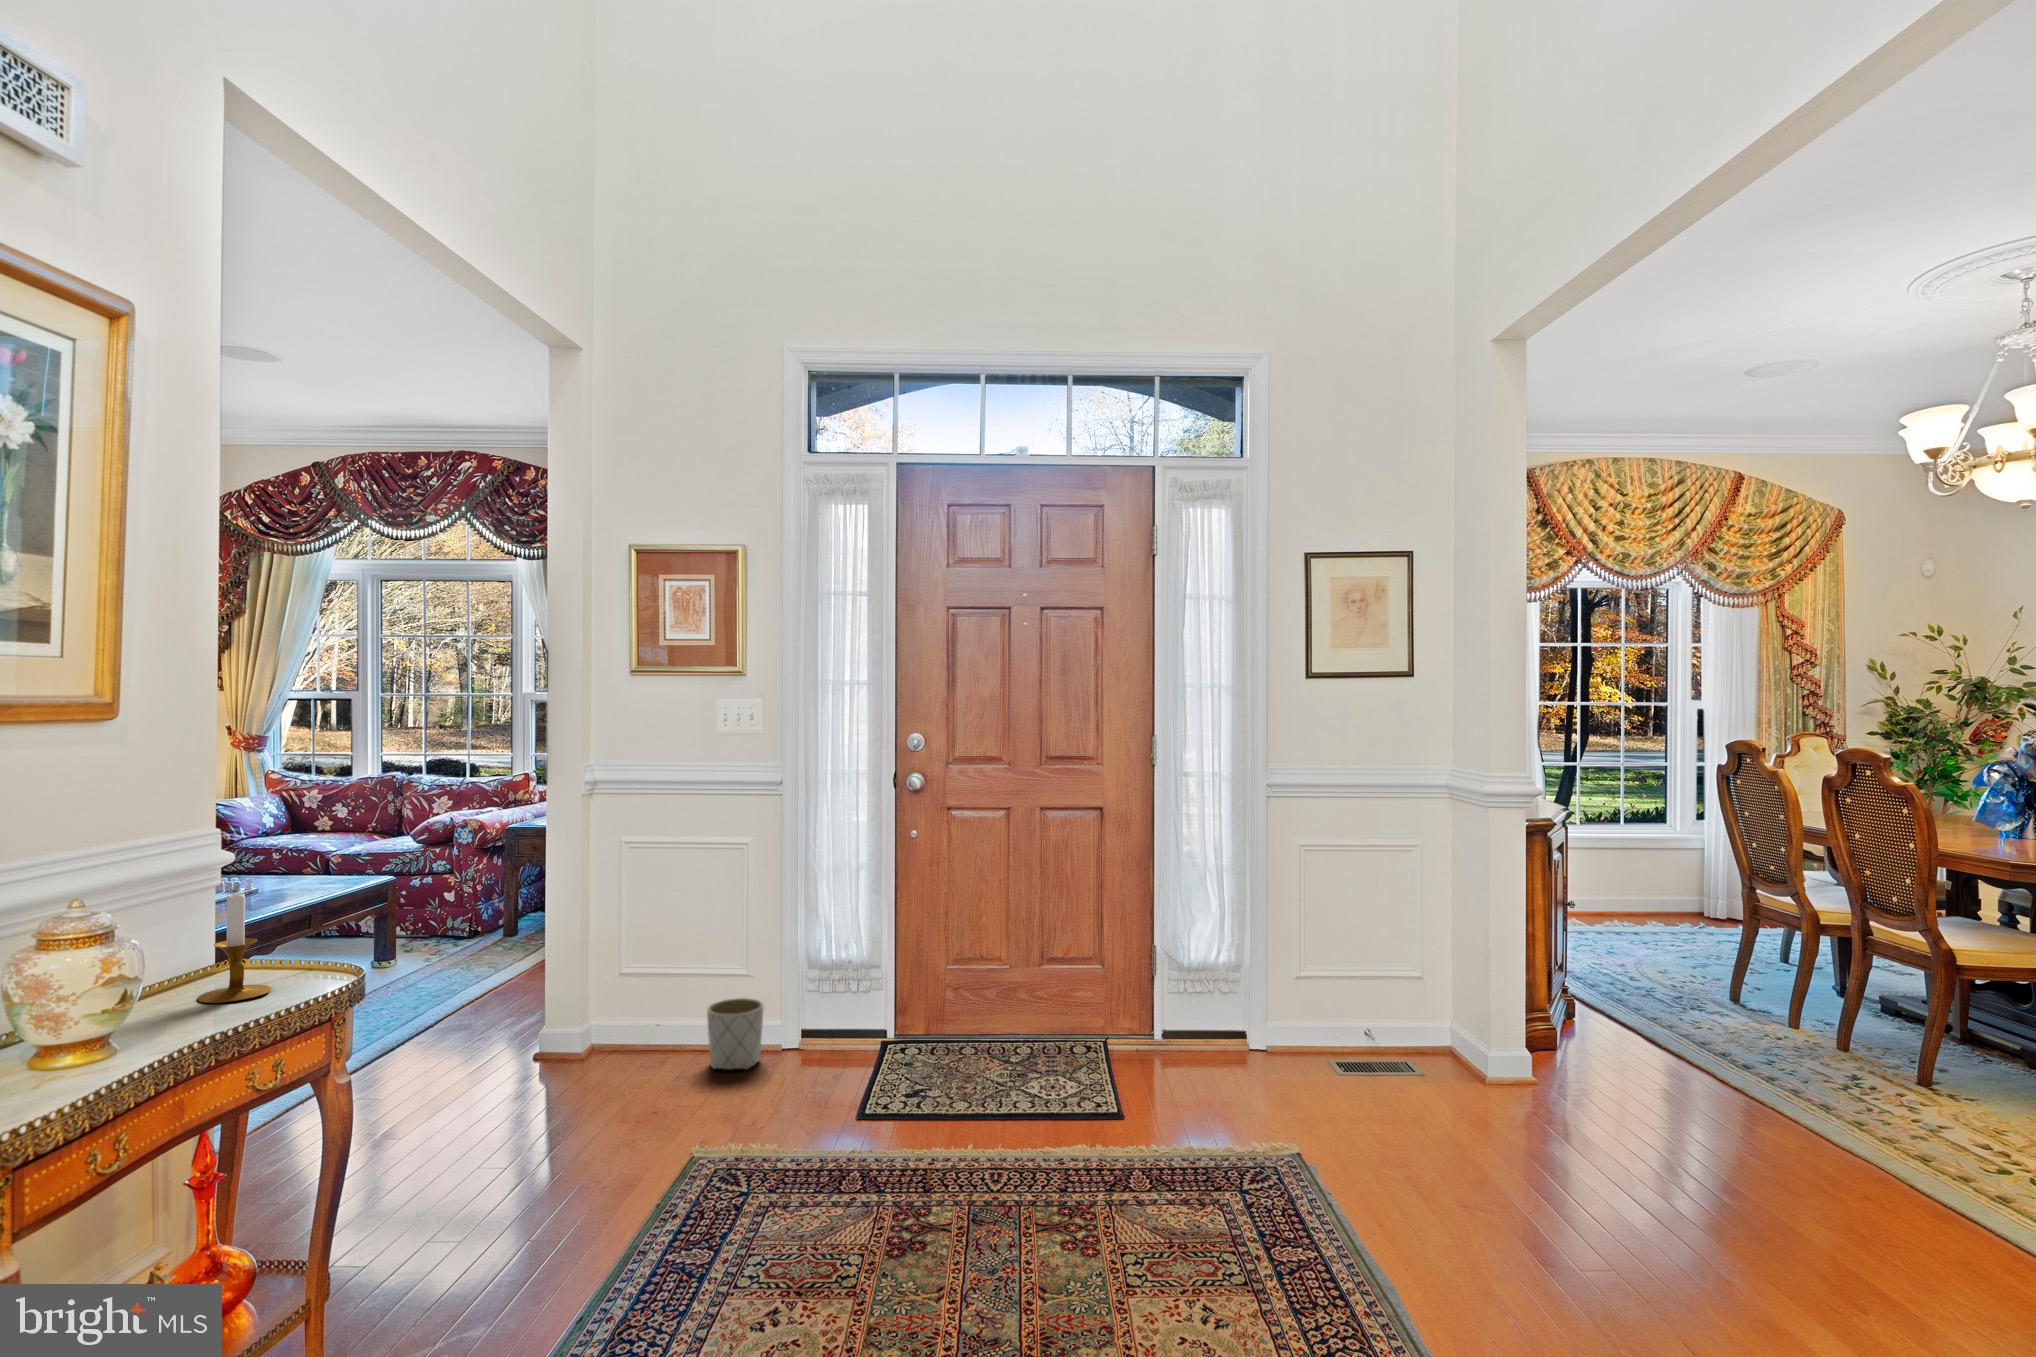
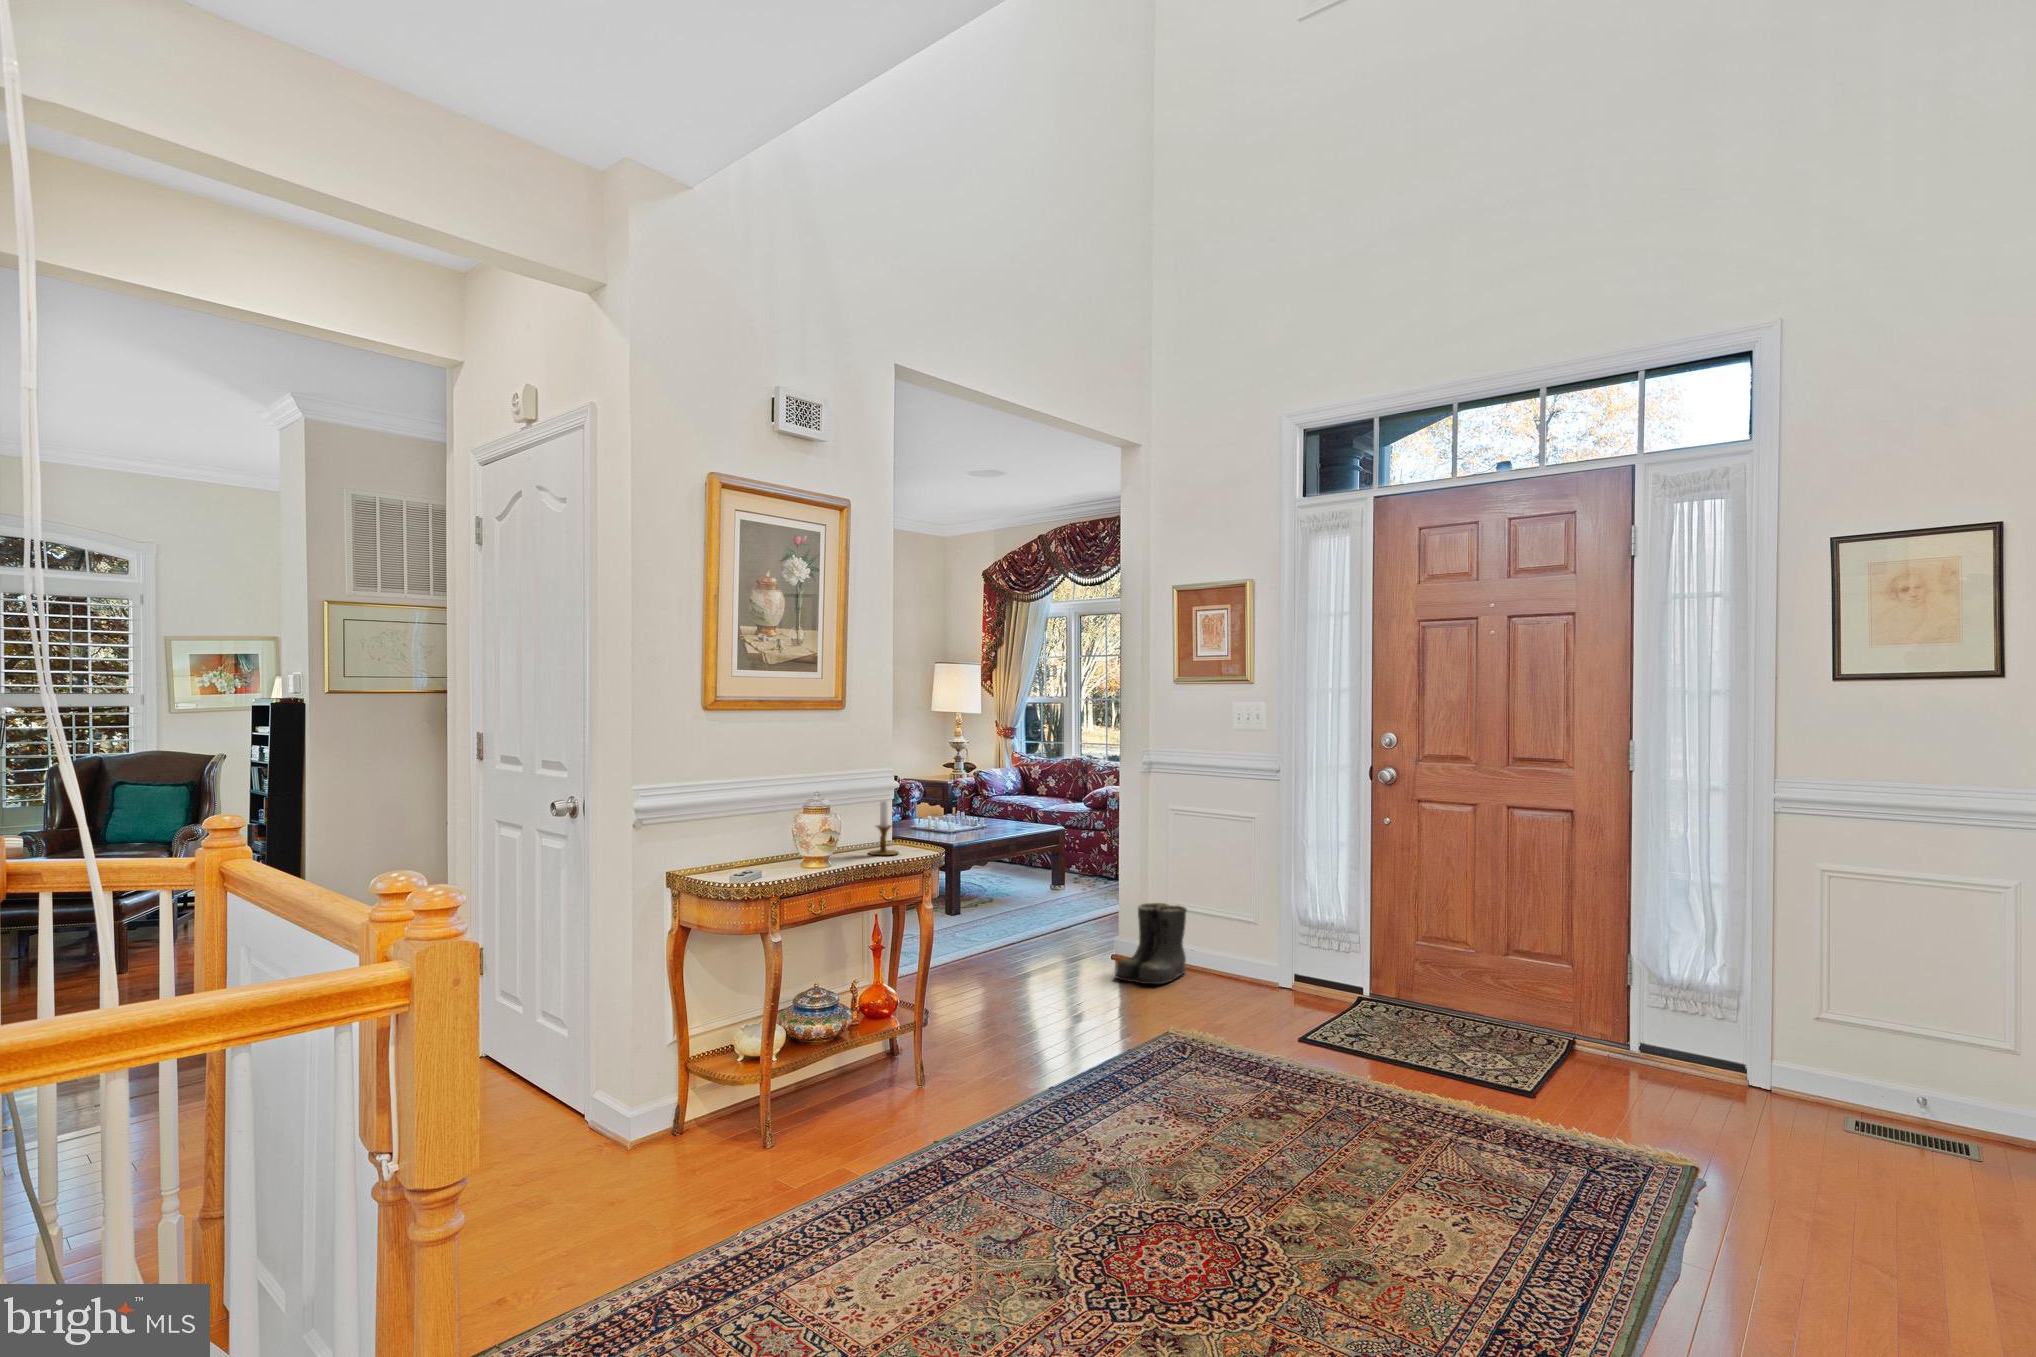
boots: none [562,969,659,1090] -> present [1116,903,1187,984]
planter: present [707,998,764,1069] -> none [1217,938,1260,994]

